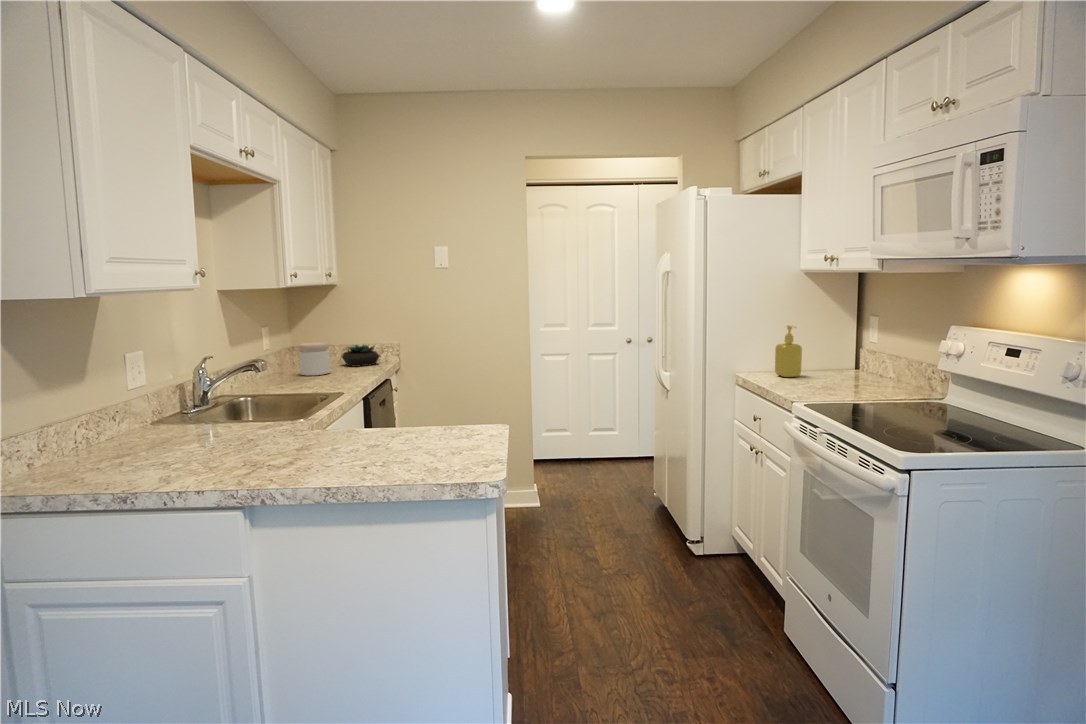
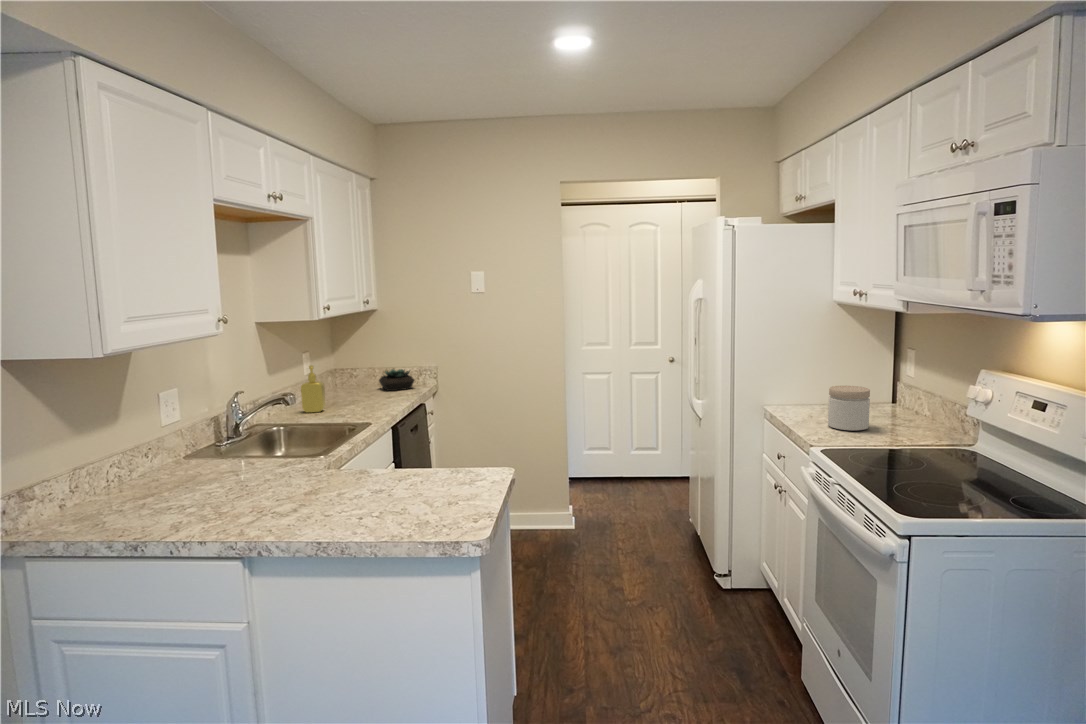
soap dispenser: present [775,326,802,377] -> present [301,365,325,413]
jar: present [298,342,331,376] -> present [828,385,870,431]

